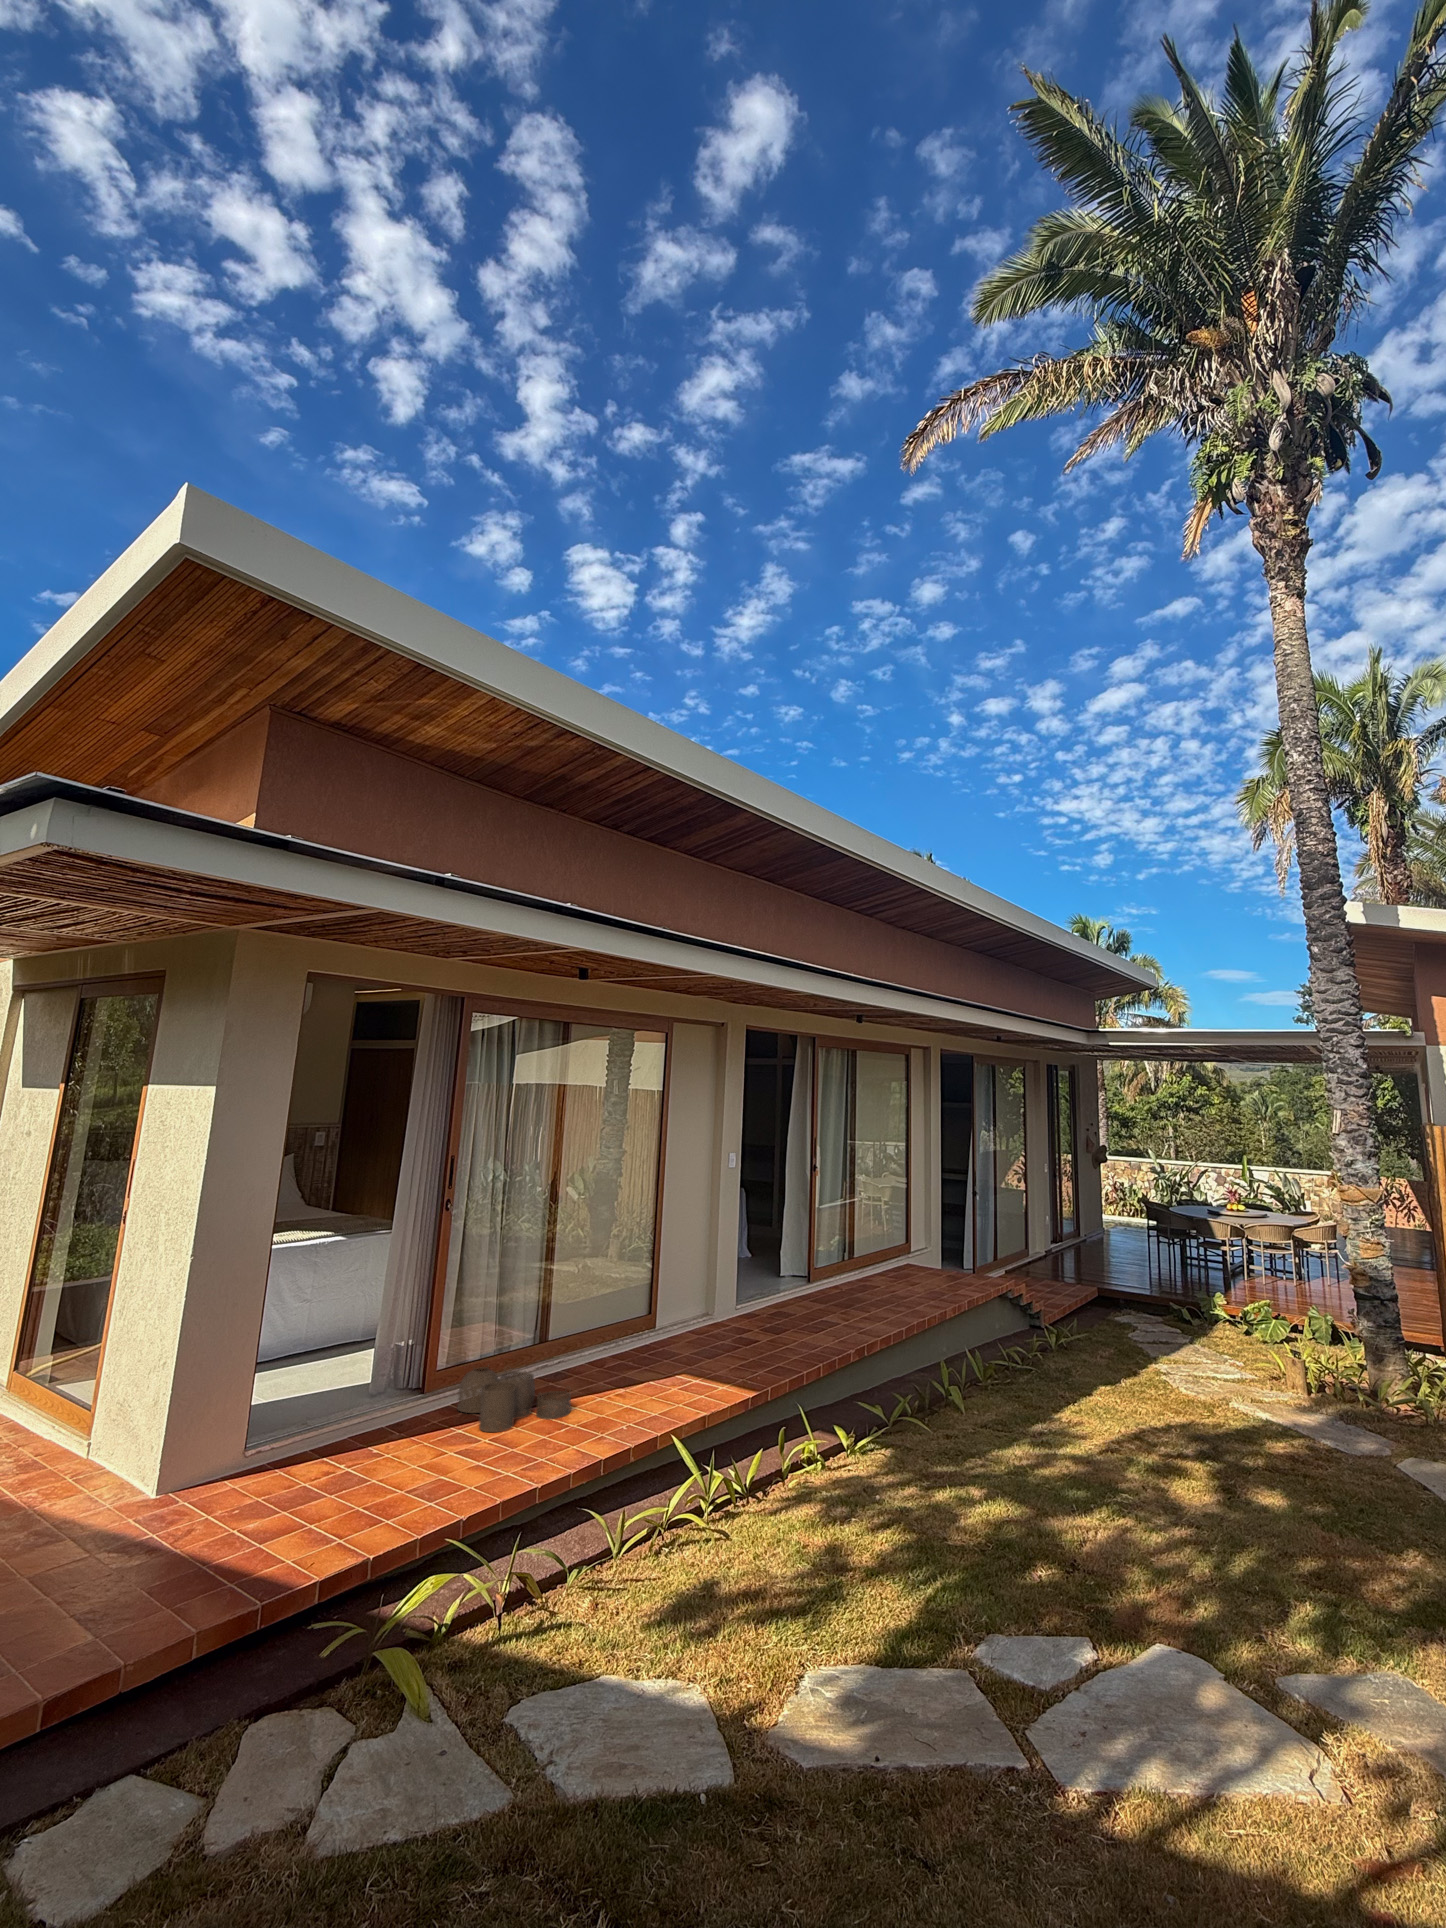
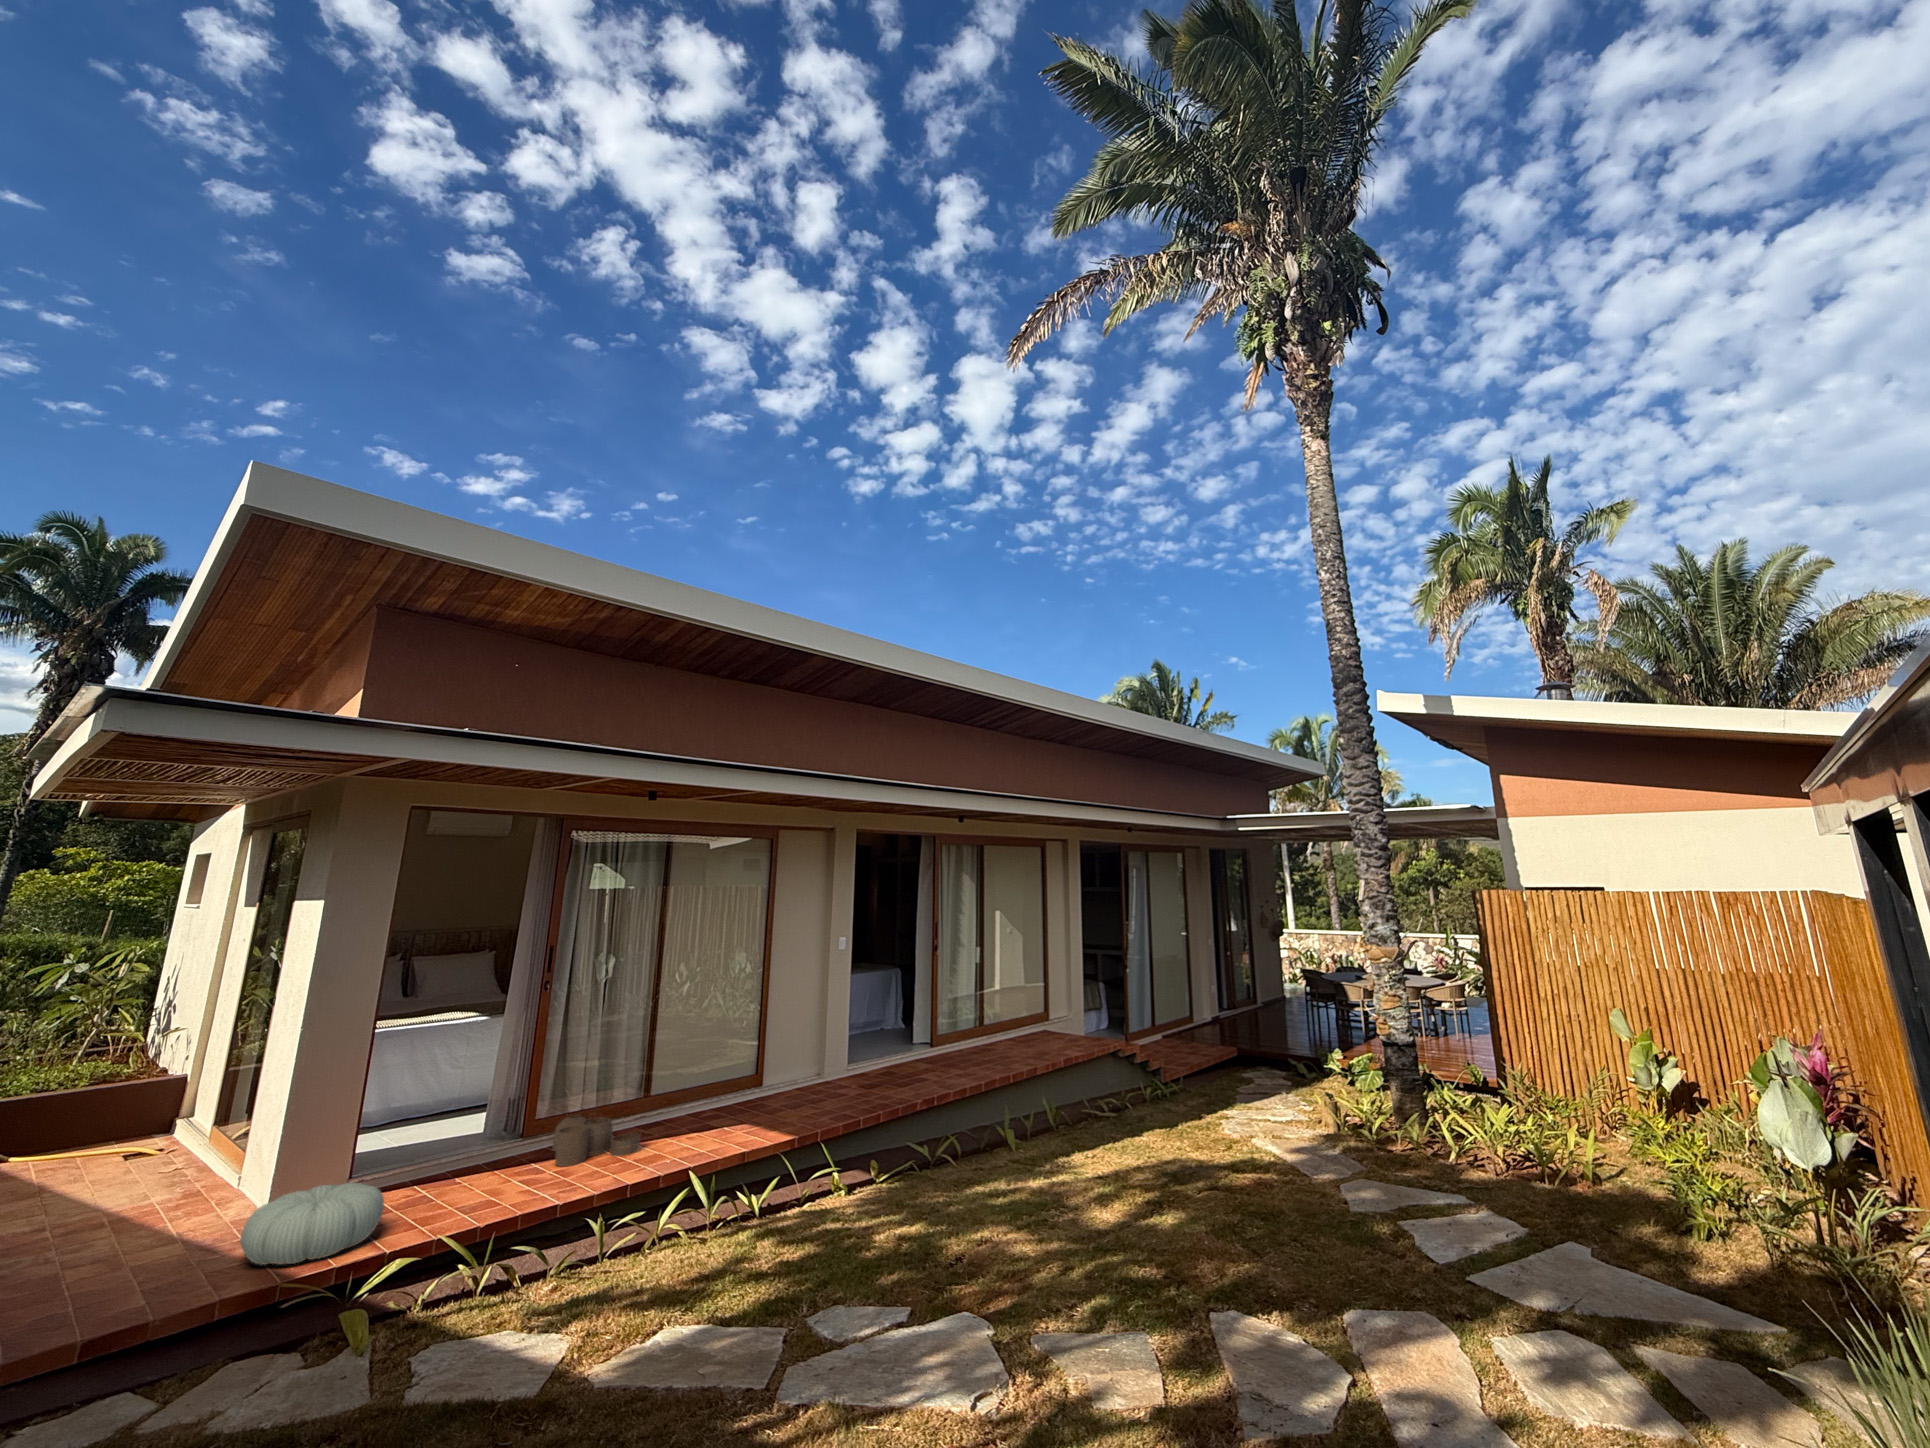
pouf: none [182,1458,345,1566] -> present [240,1183,384,1265]

